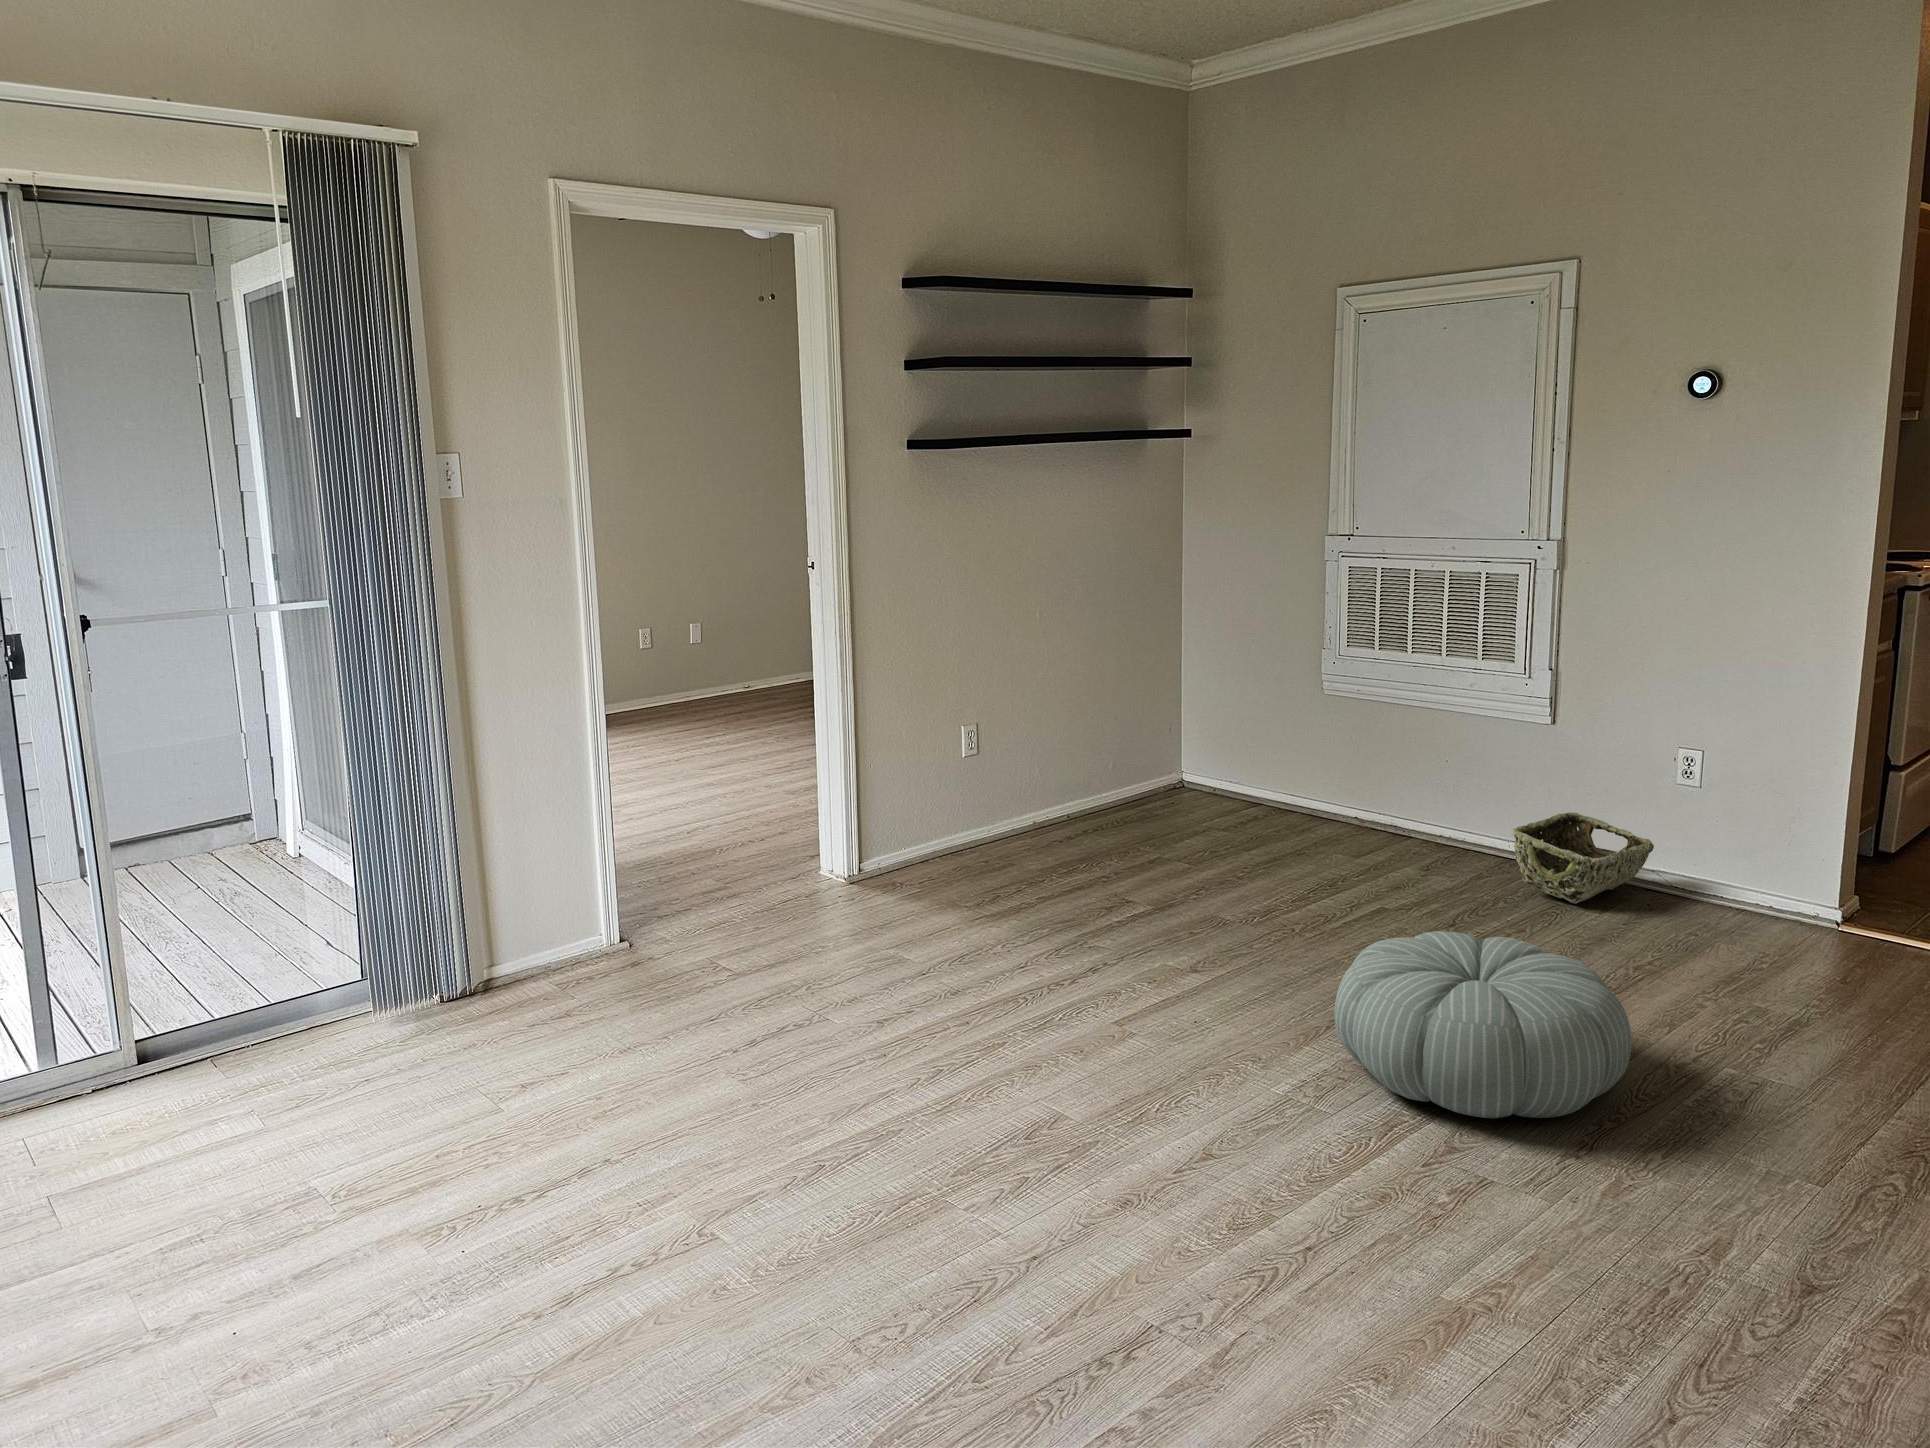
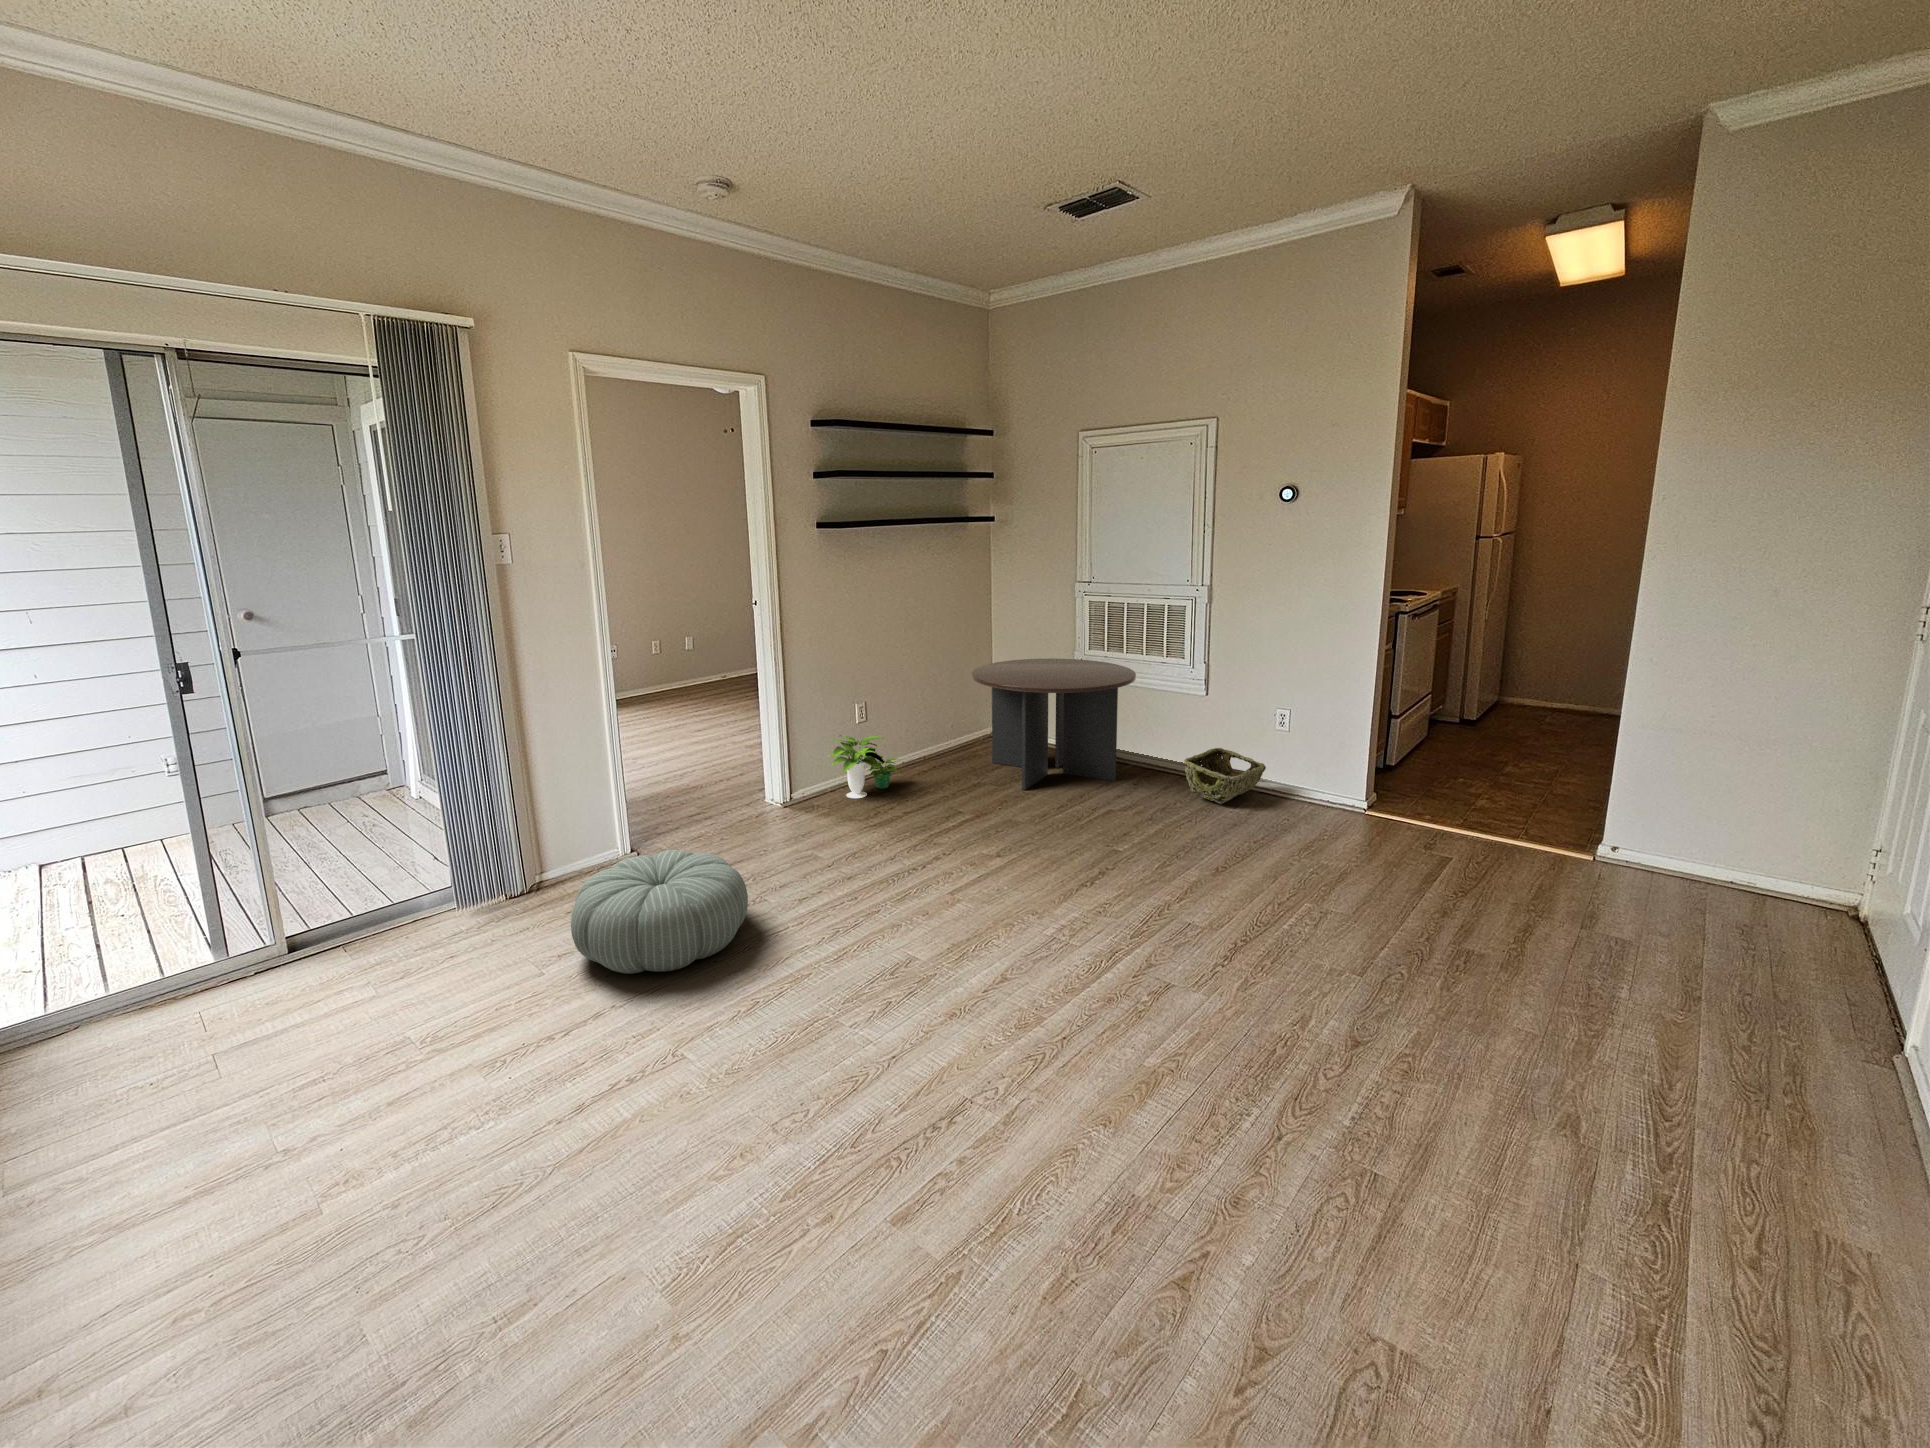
coffee table: none [1159,662,1432,872] -> present [972,658,1136,790]
potted plant: none [922,776,1040,877] -> present [828,735,899,798]
pouf: present [1334,931,1632,1118] -> present [571,850,748,974]

